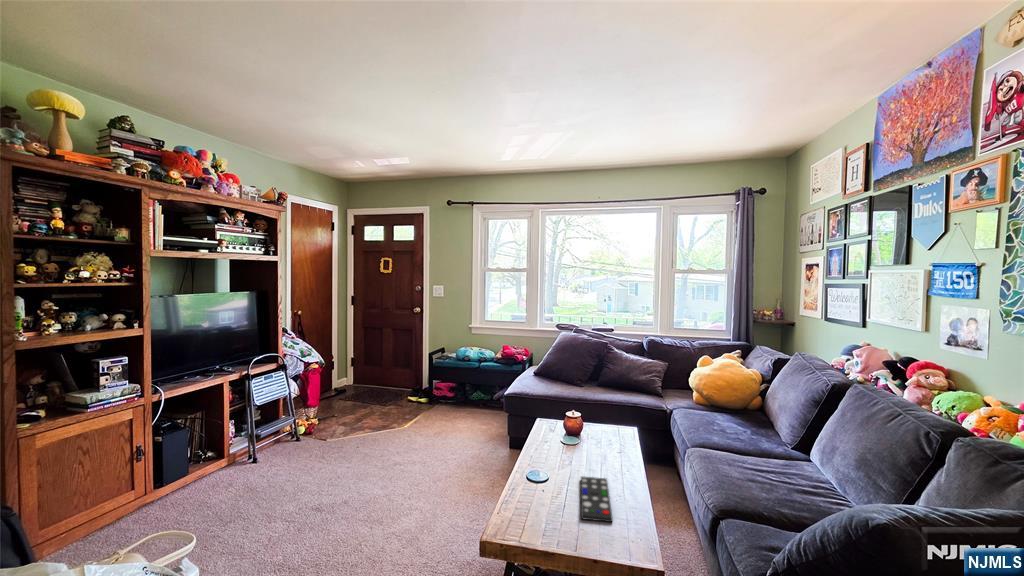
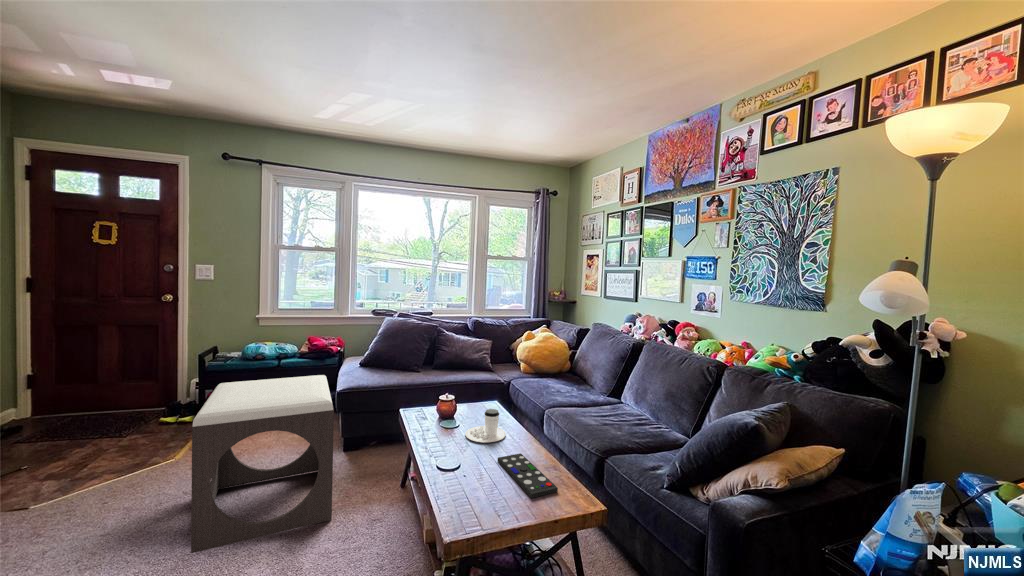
footstool: none [384,375,489,498] -> present [191,375,334,553]
coffee cup: none [571,430,612,462] -> present [465,409,506,443]

